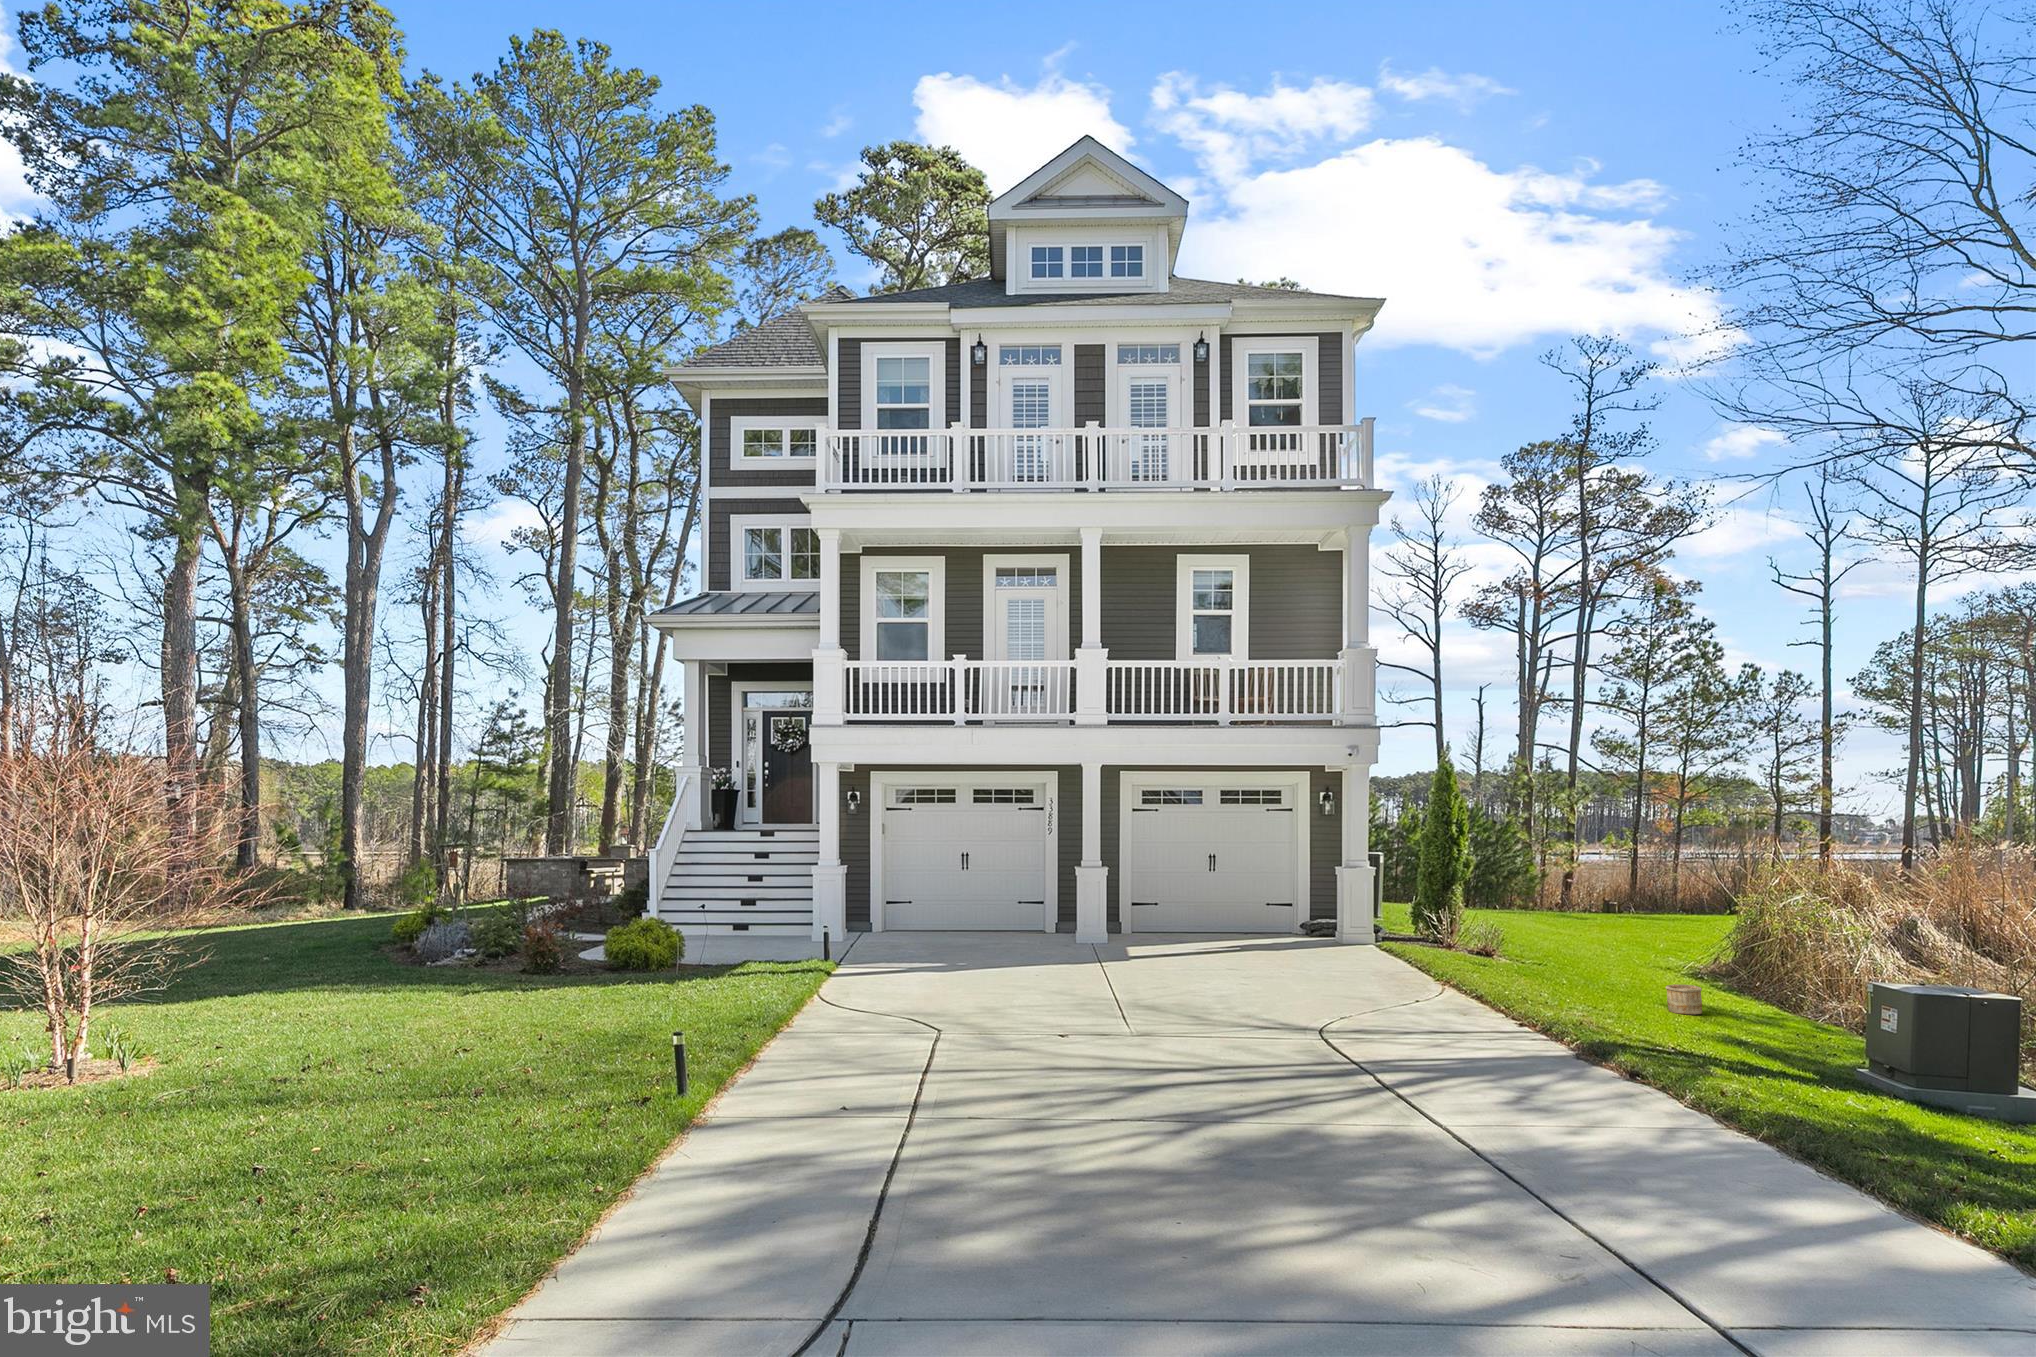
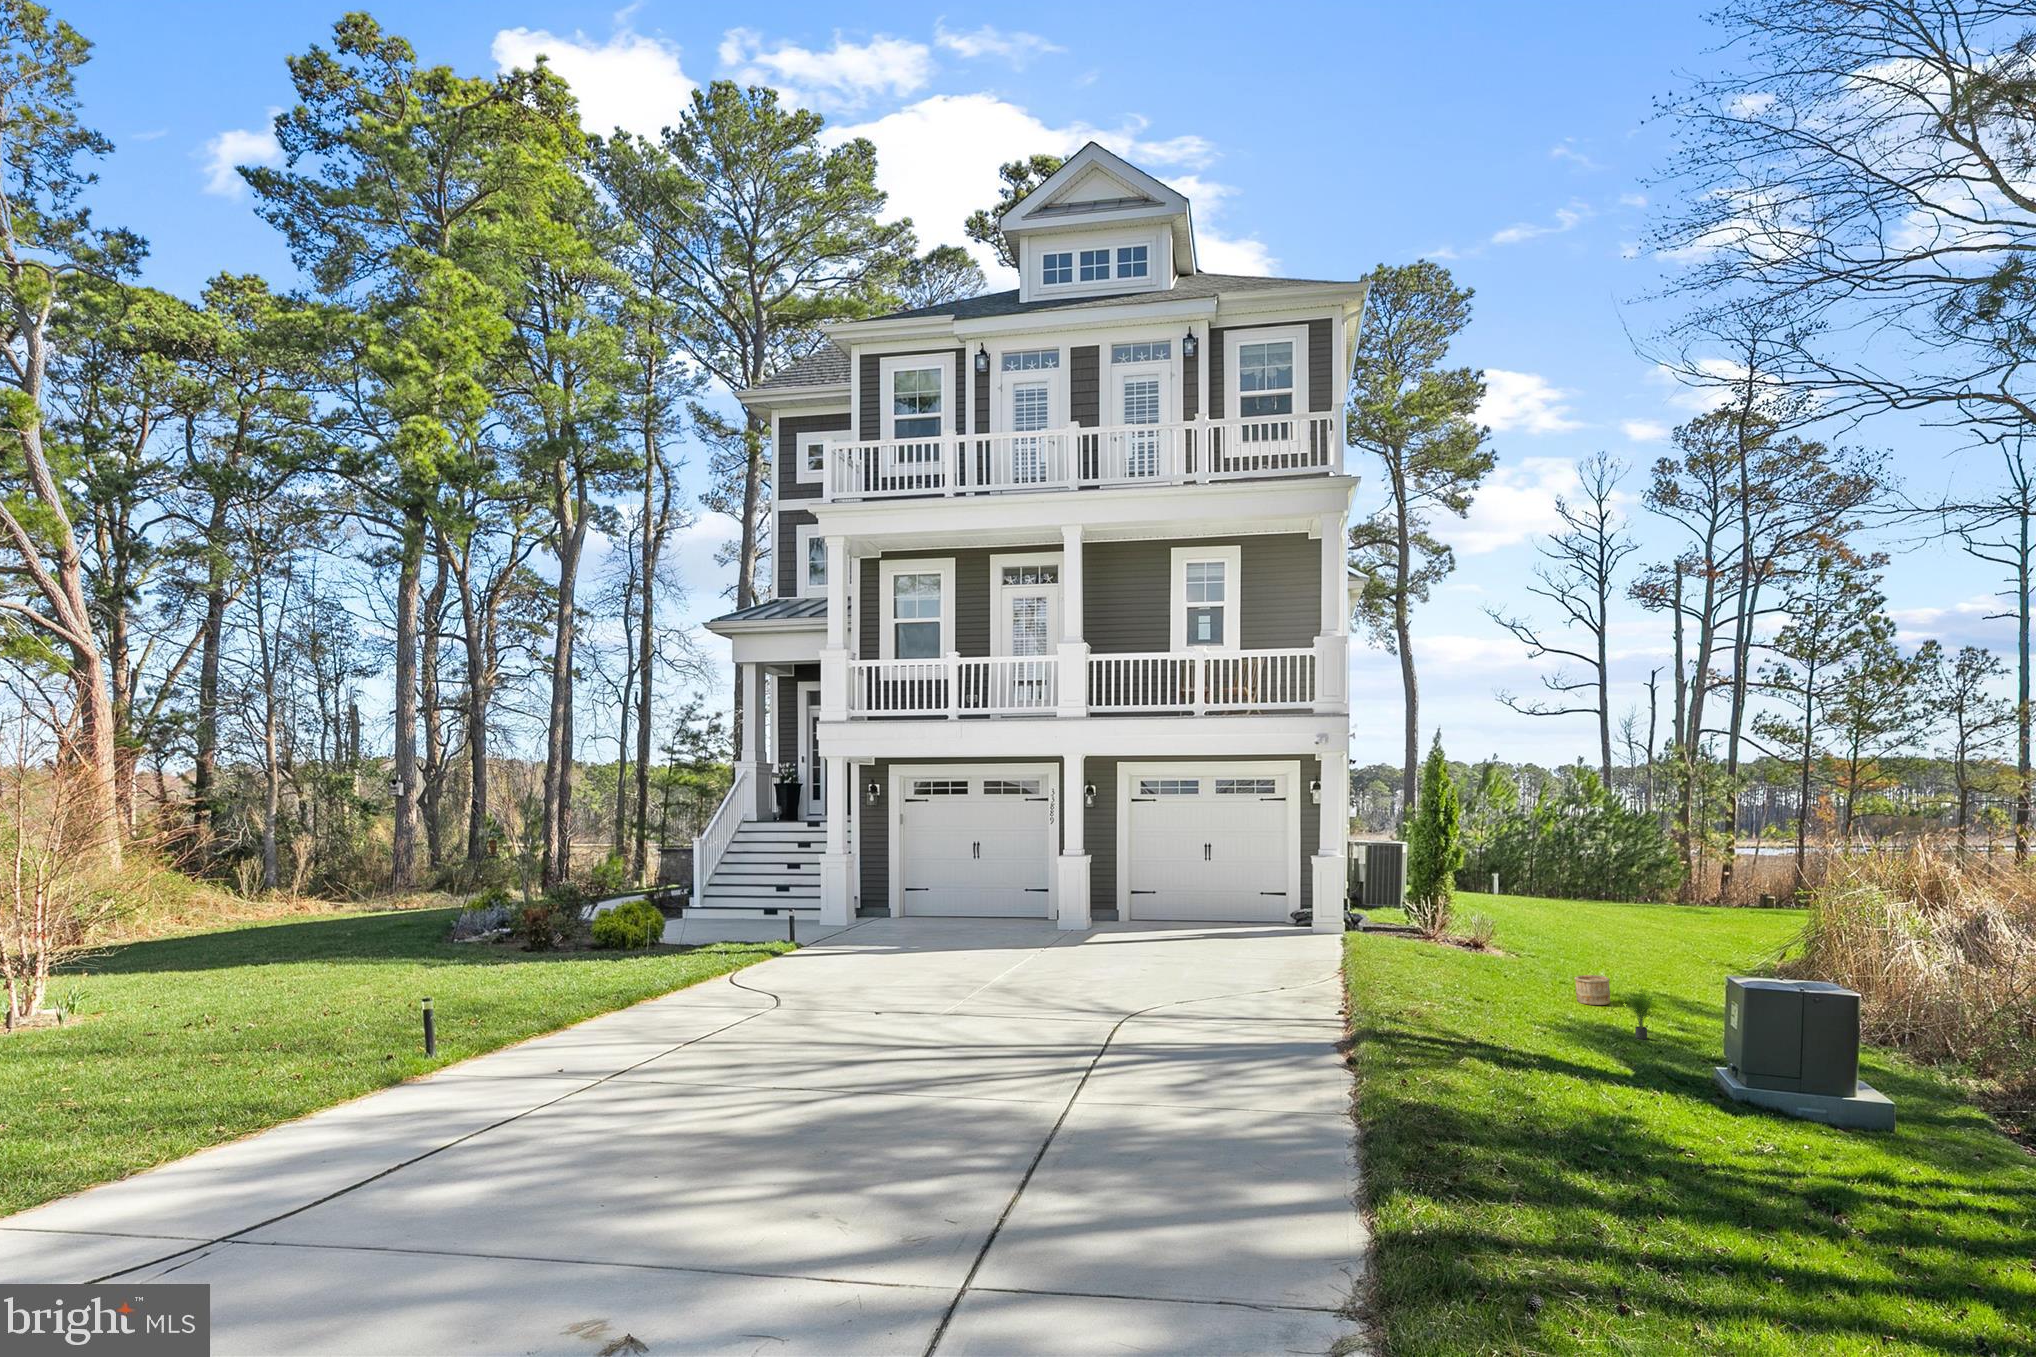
potted plant: none [1760,992,1800,1047] -> present [1627,989,1653,1039]

